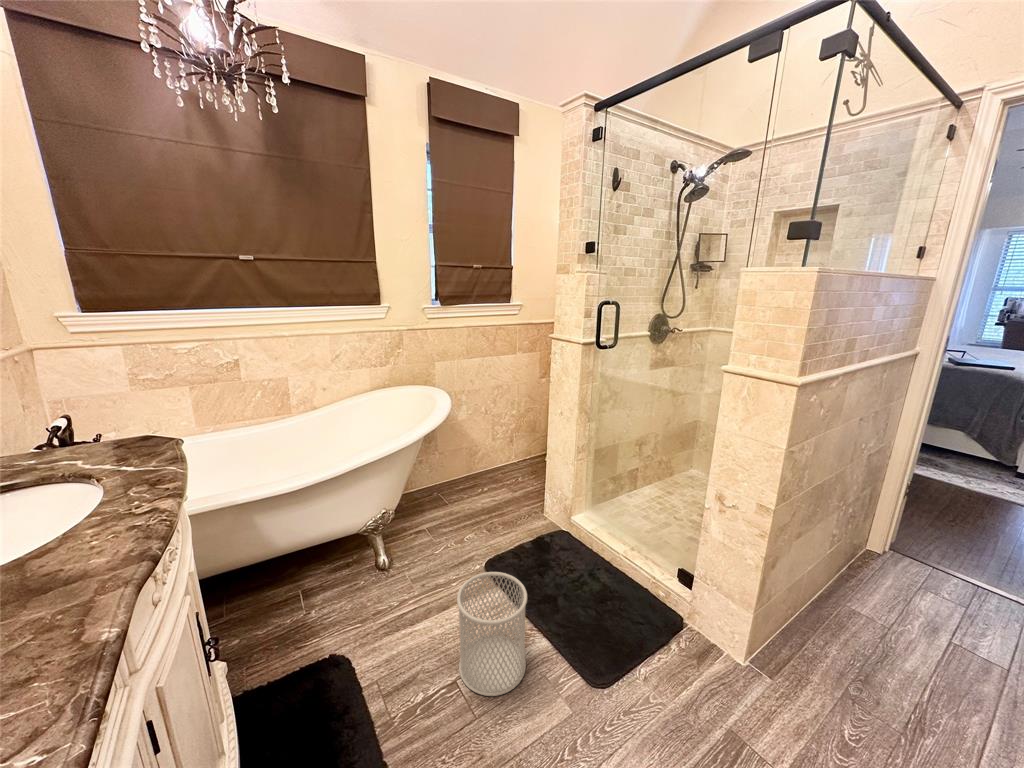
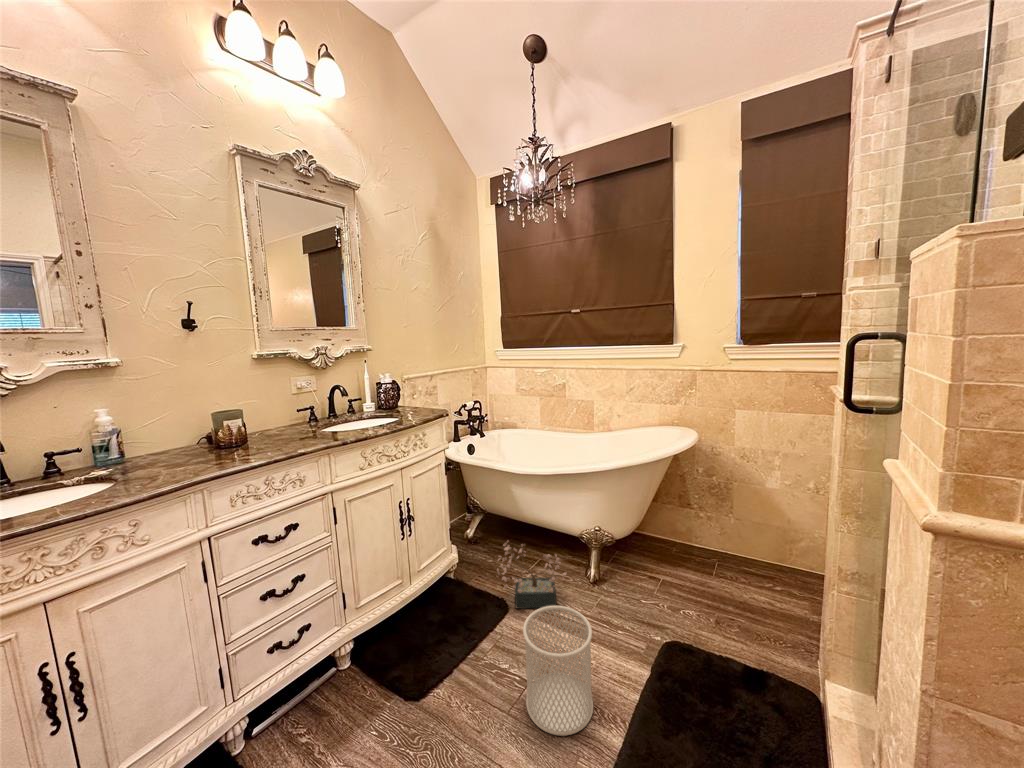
decorative plant: none [302,561,387,653] -> present [497,541,566,608]

